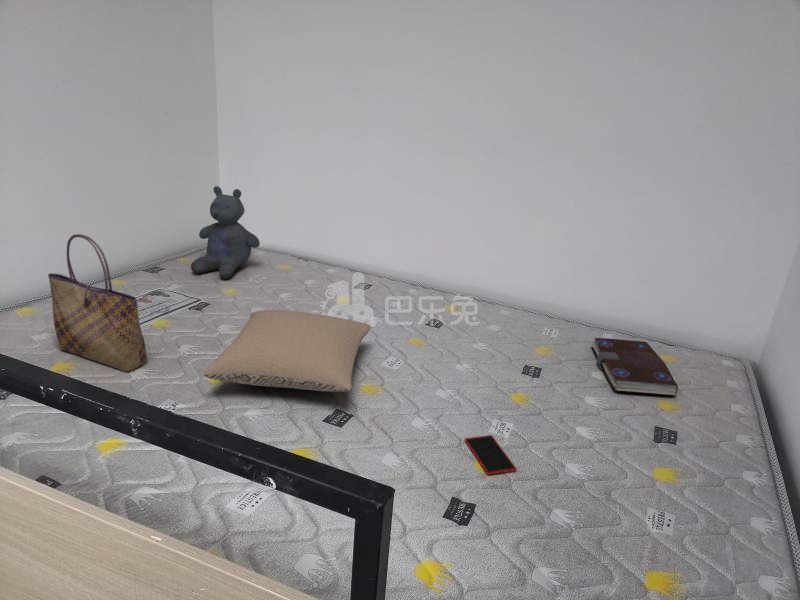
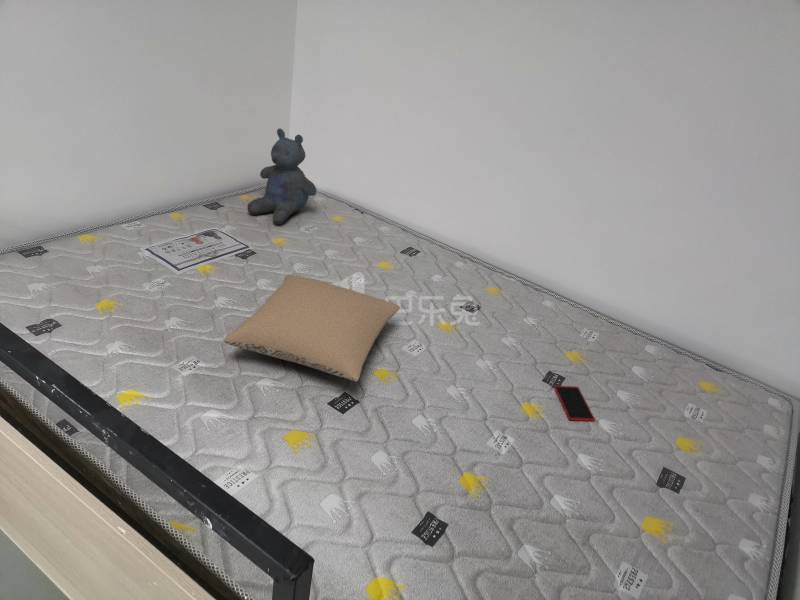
tote bag: present [48,234,147,372] -> none [101,185,183,320]
book: present [591,338,678,396] -> none [629,352,705,436]
smartphone: present [465,435,517,475] -> present [554,386,595,421]

